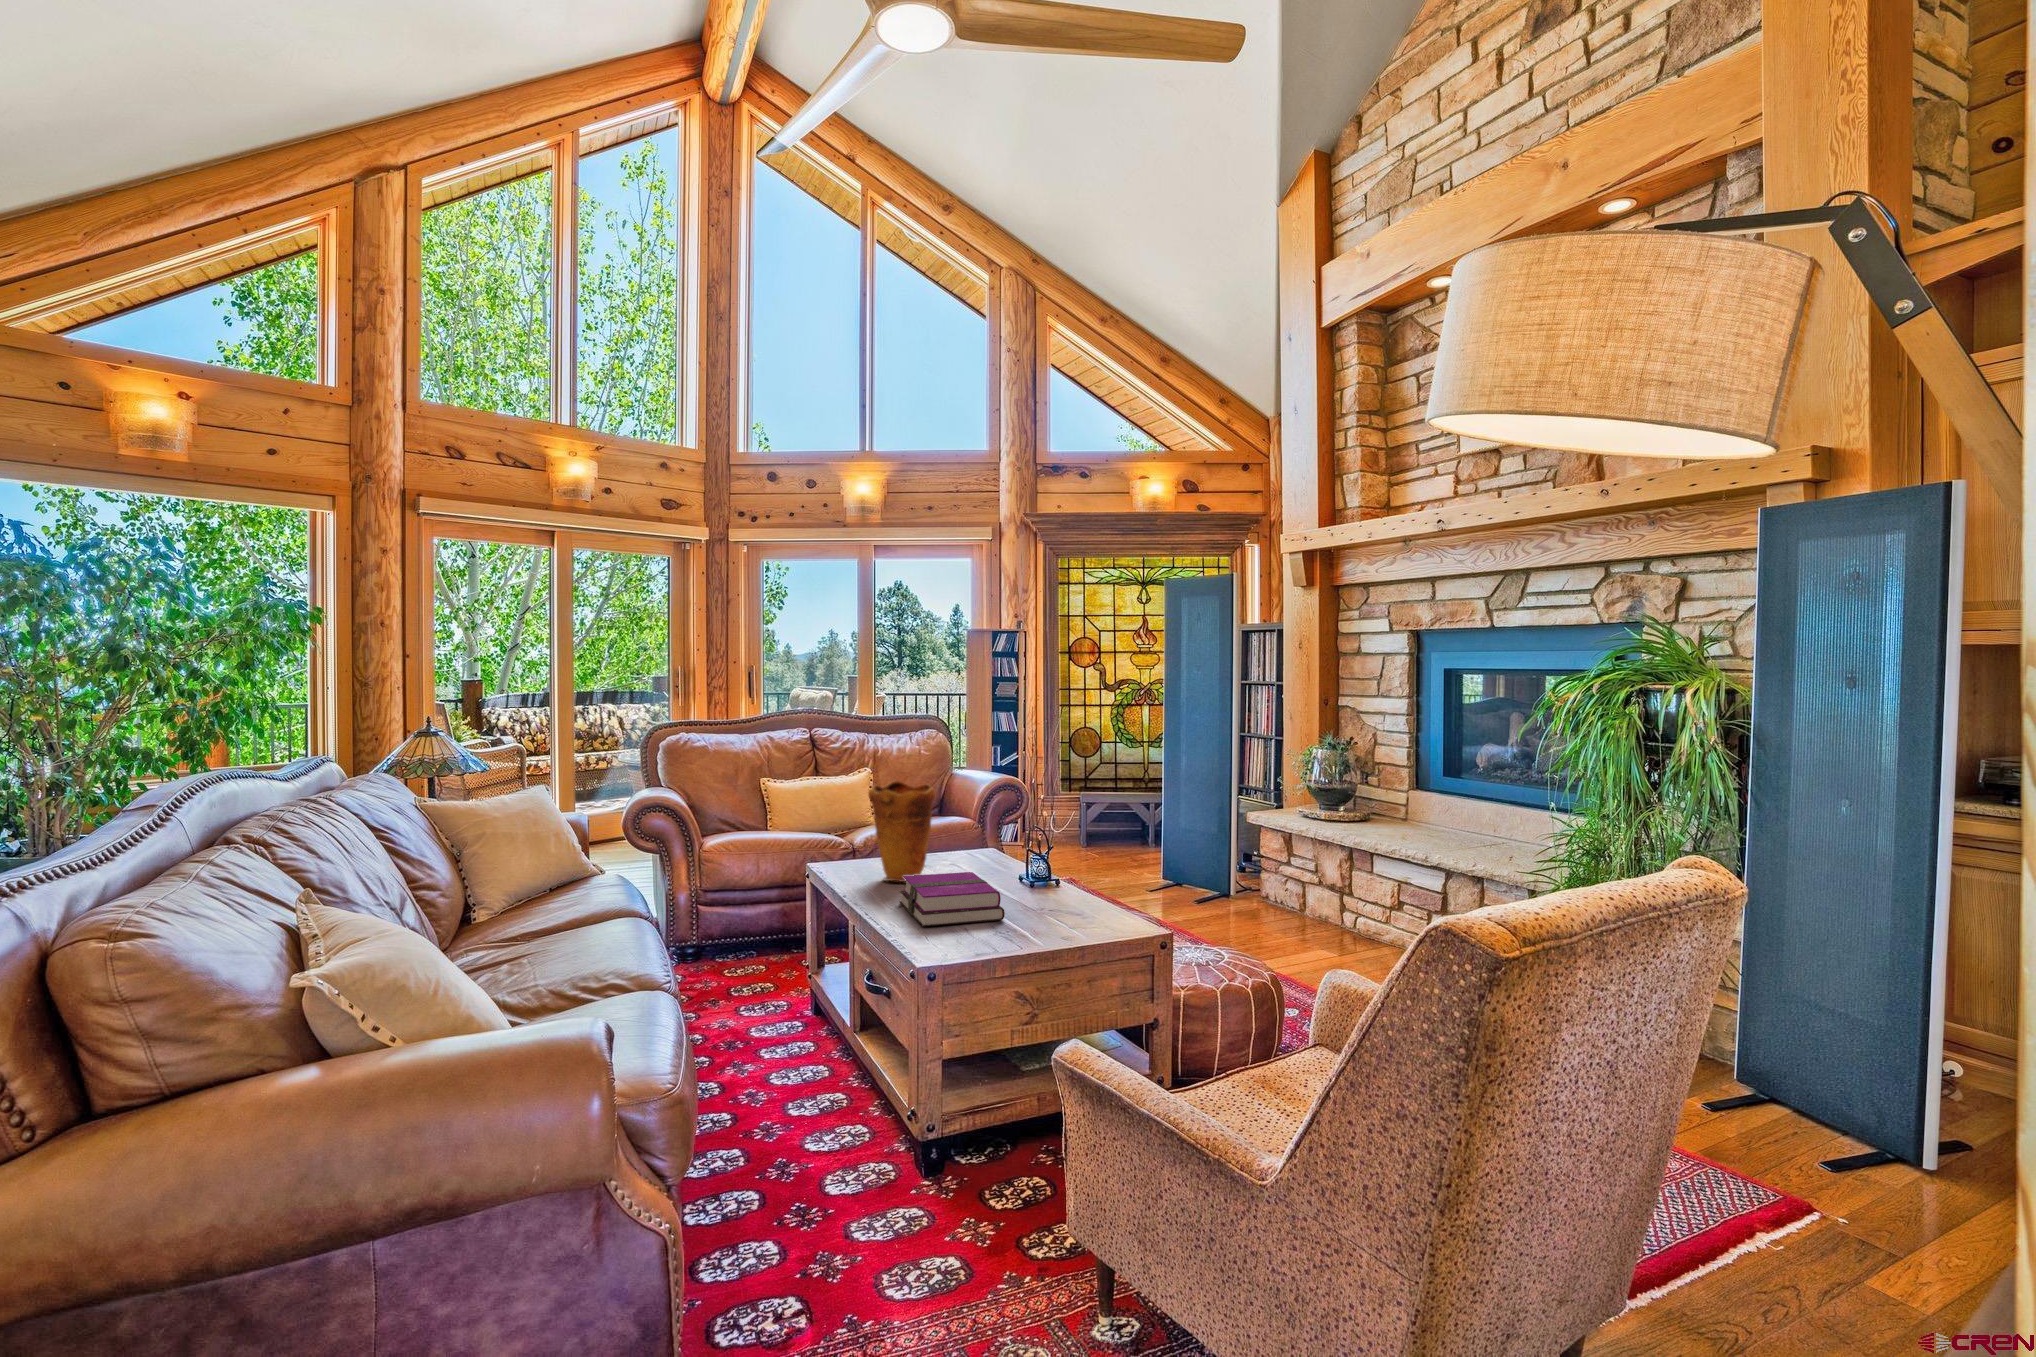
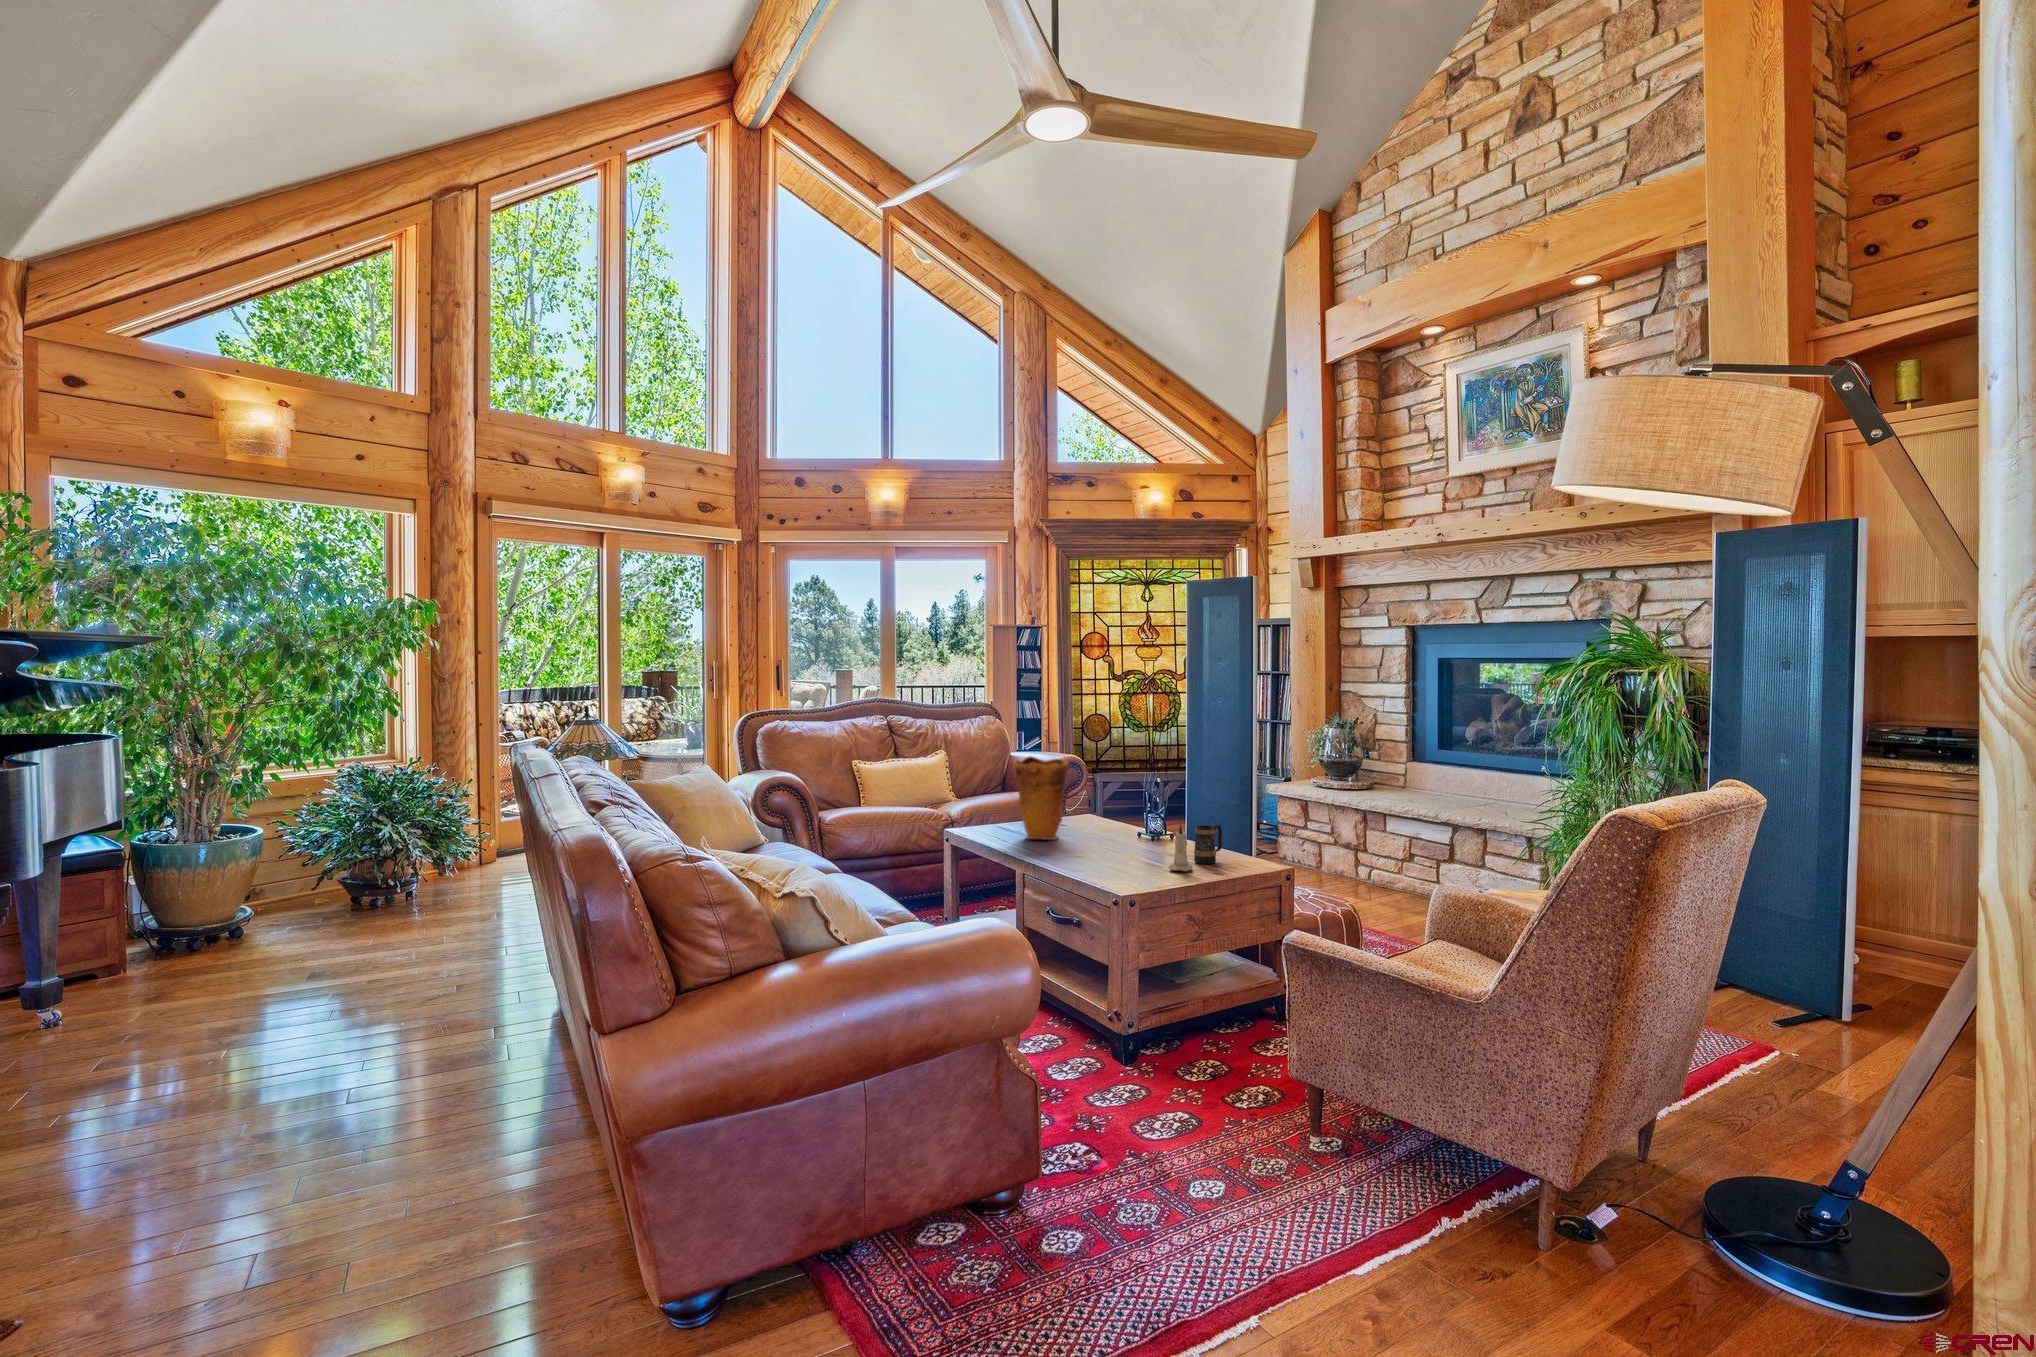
hardback book: present [899,872,1005,926] -> none [1059,828,1158,869]
candle: none [1007,872,1039,934] -> present [1168,823,1192,871]
mug: none [1050,874,1087,924] -> present [1194,824,1222,864]

